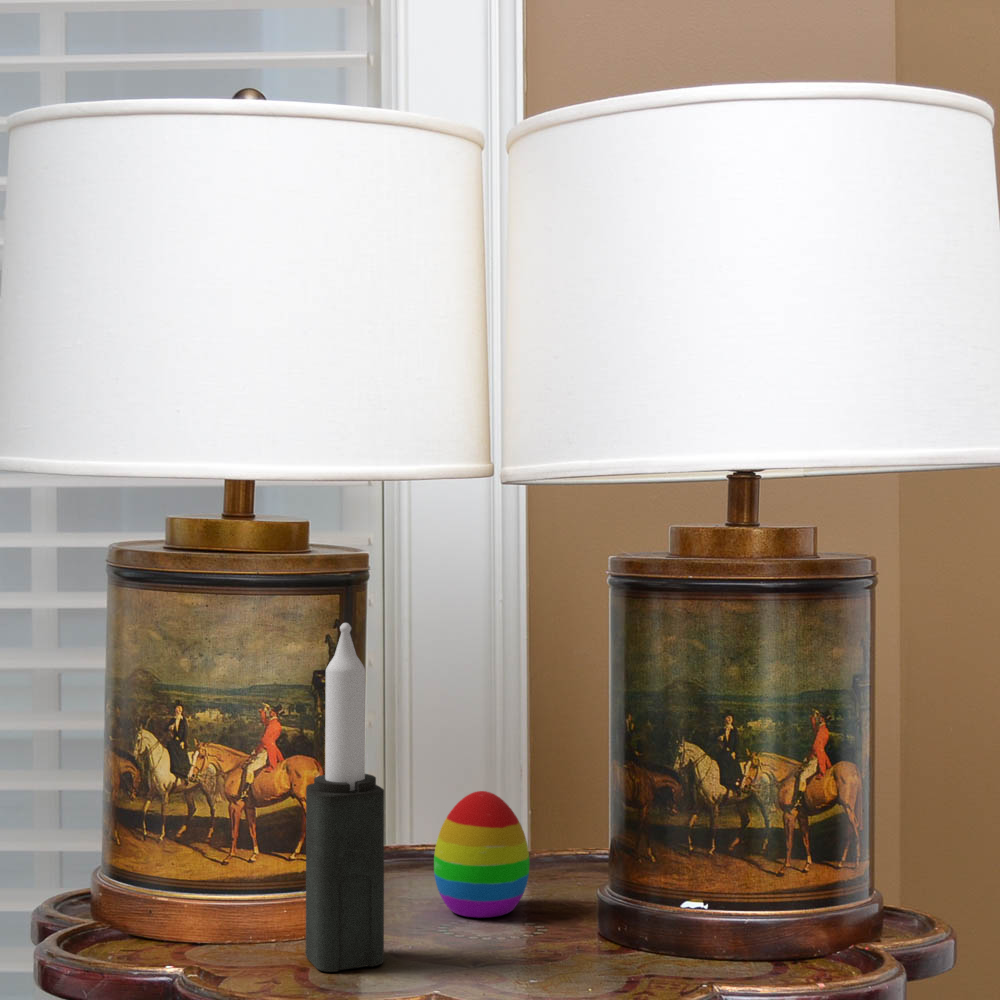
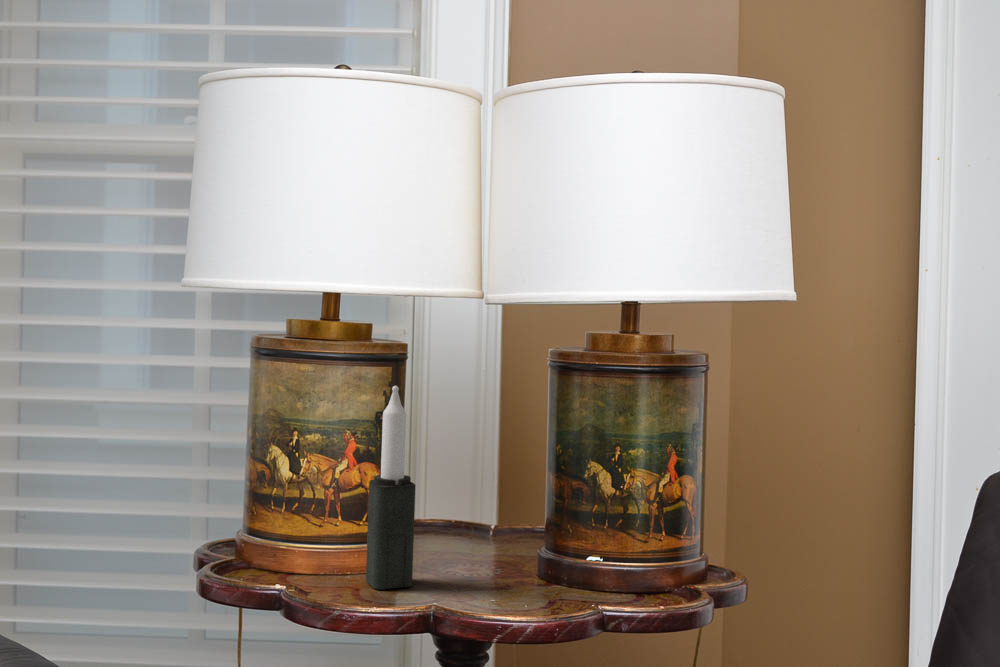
decorative egg: present [434,791,530,918] -> none [442,488,498,562]

